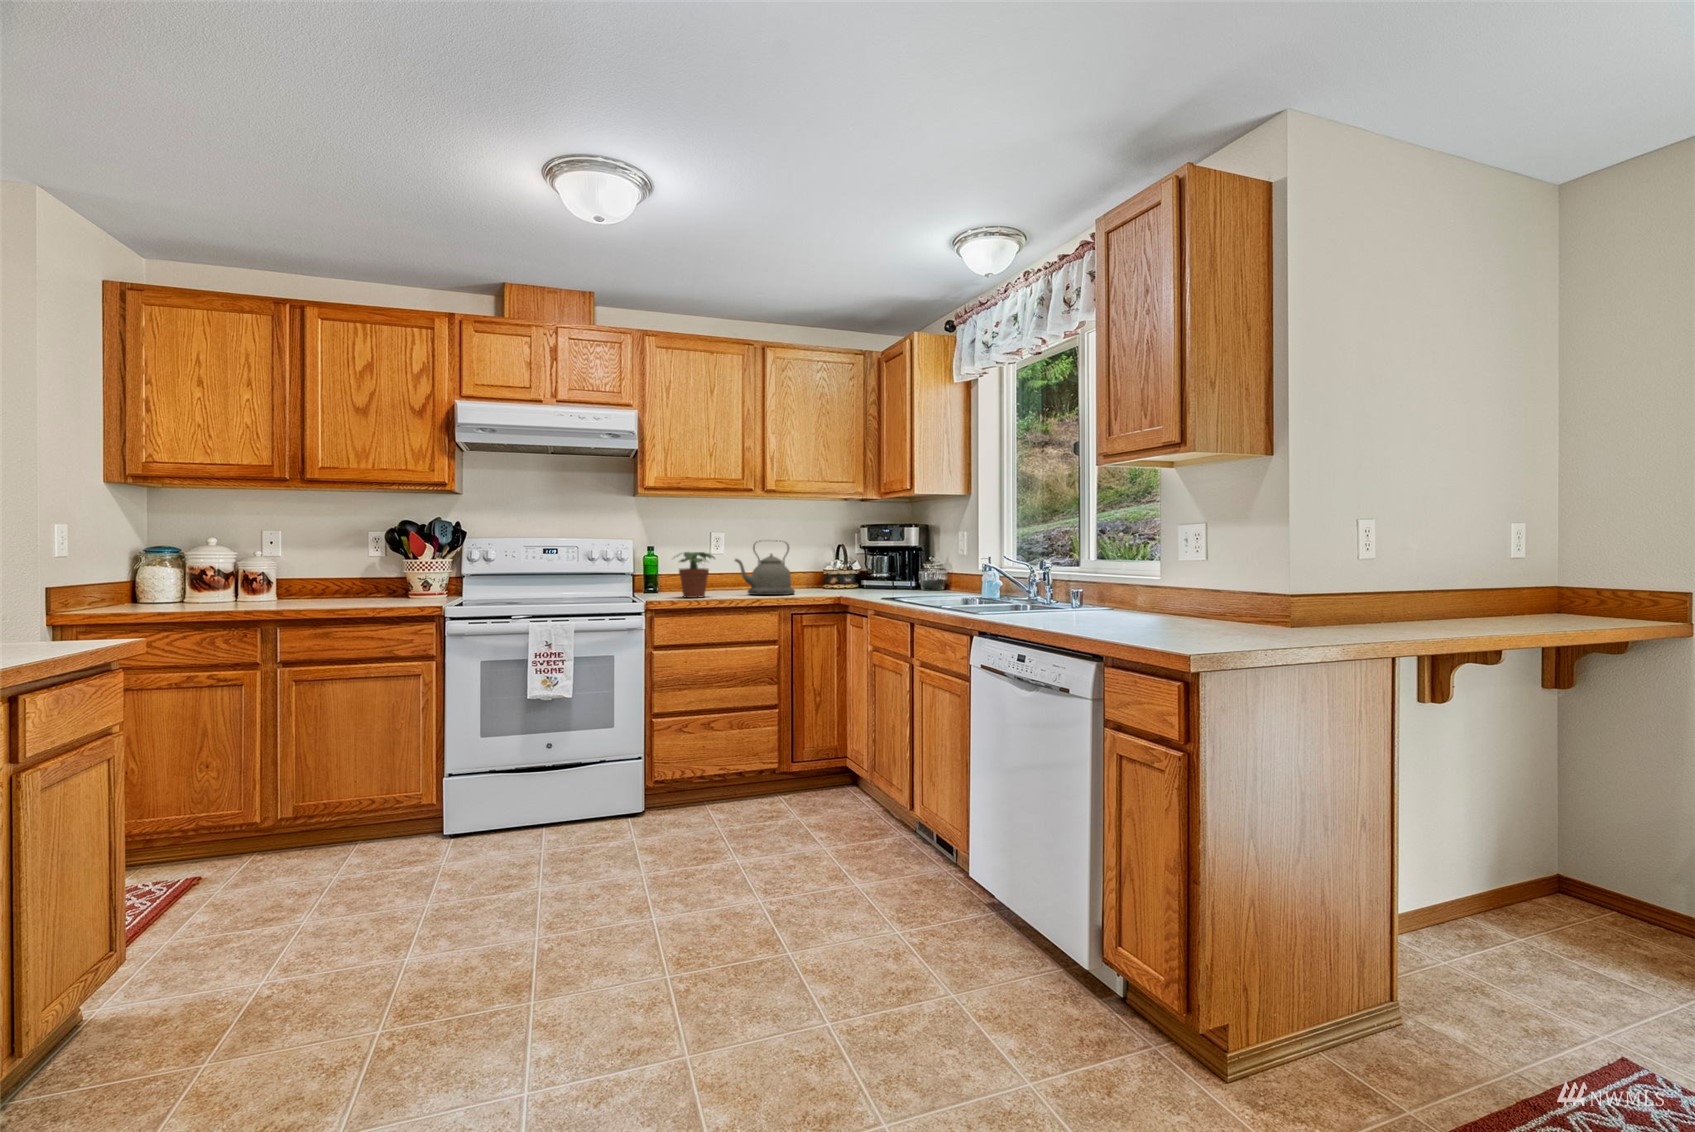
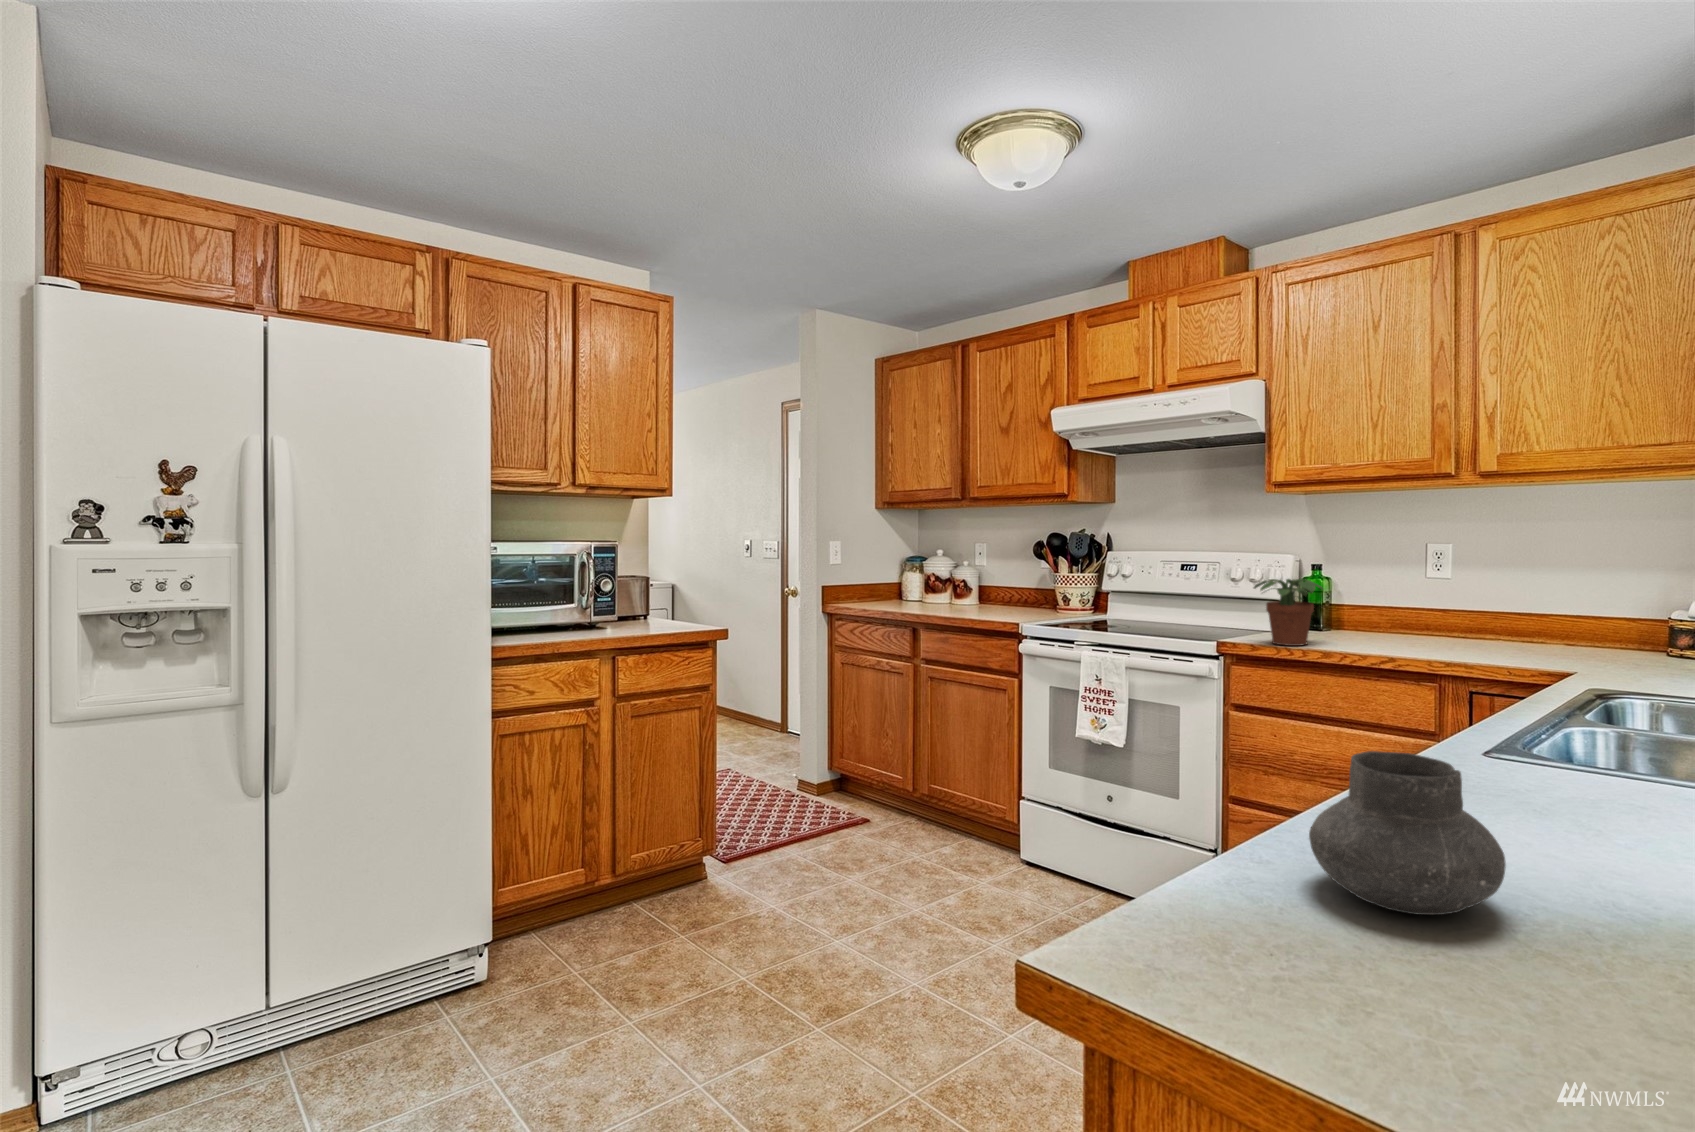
kettle: present [735,540,795,595] -> none [1361,563,1481,657]
vase: none [1071,572,1140,626] -> present [1309,751,1506,915]

